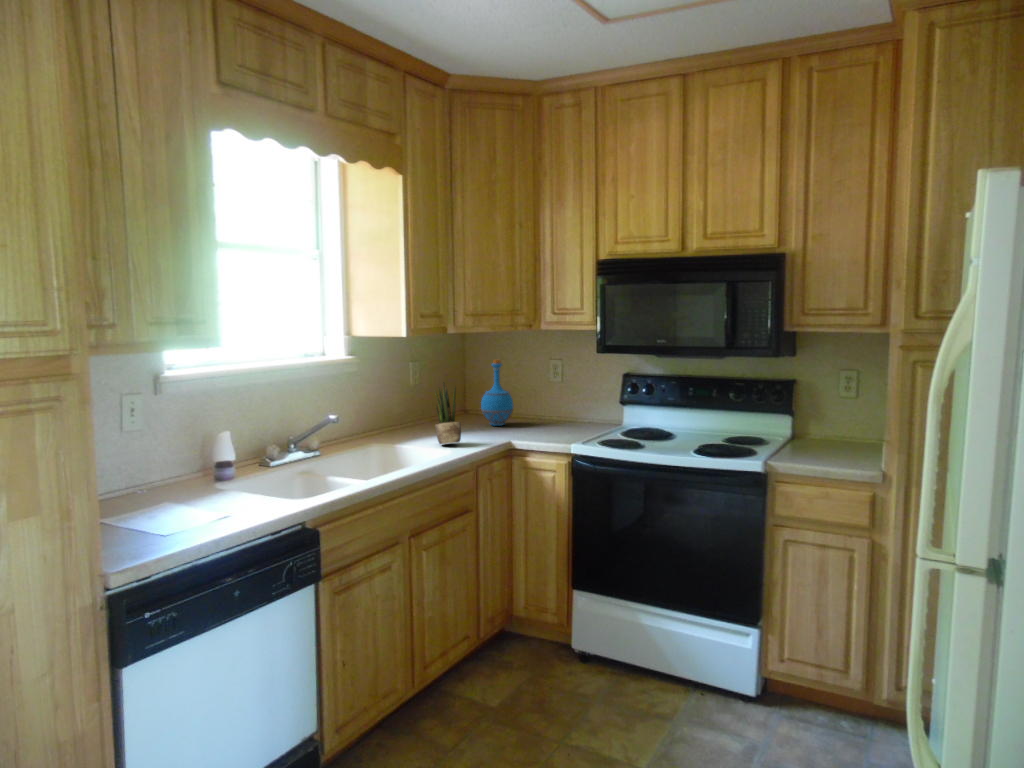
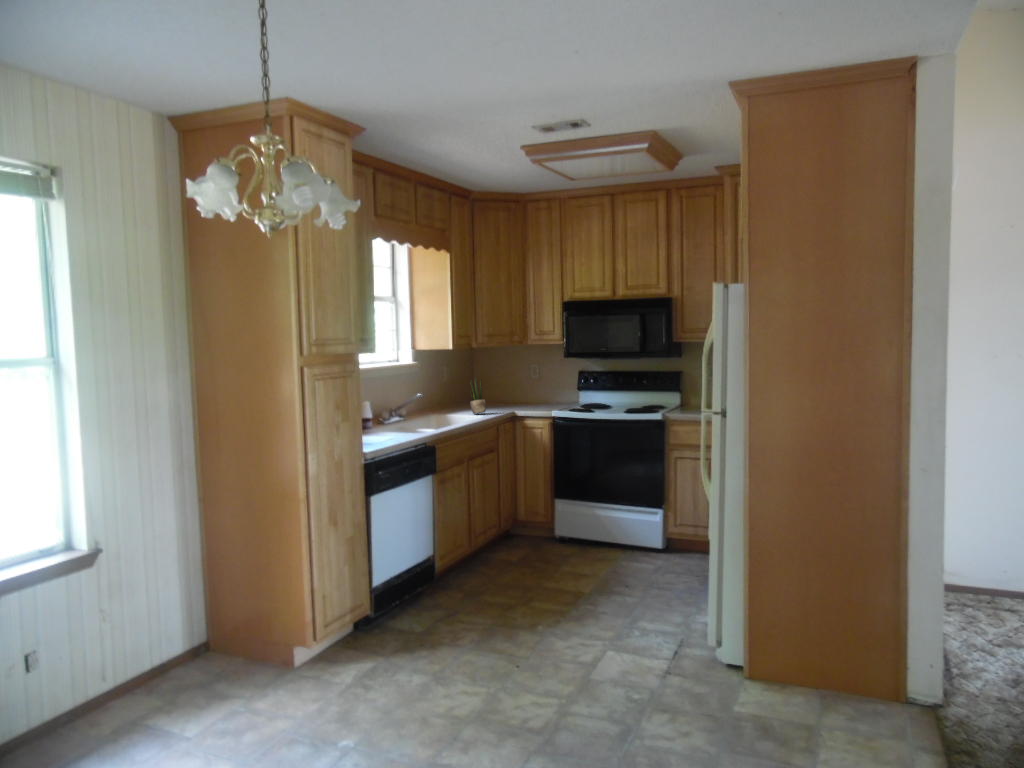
bottle: present [481,360,513,426] -> none [489,364,510,406]

